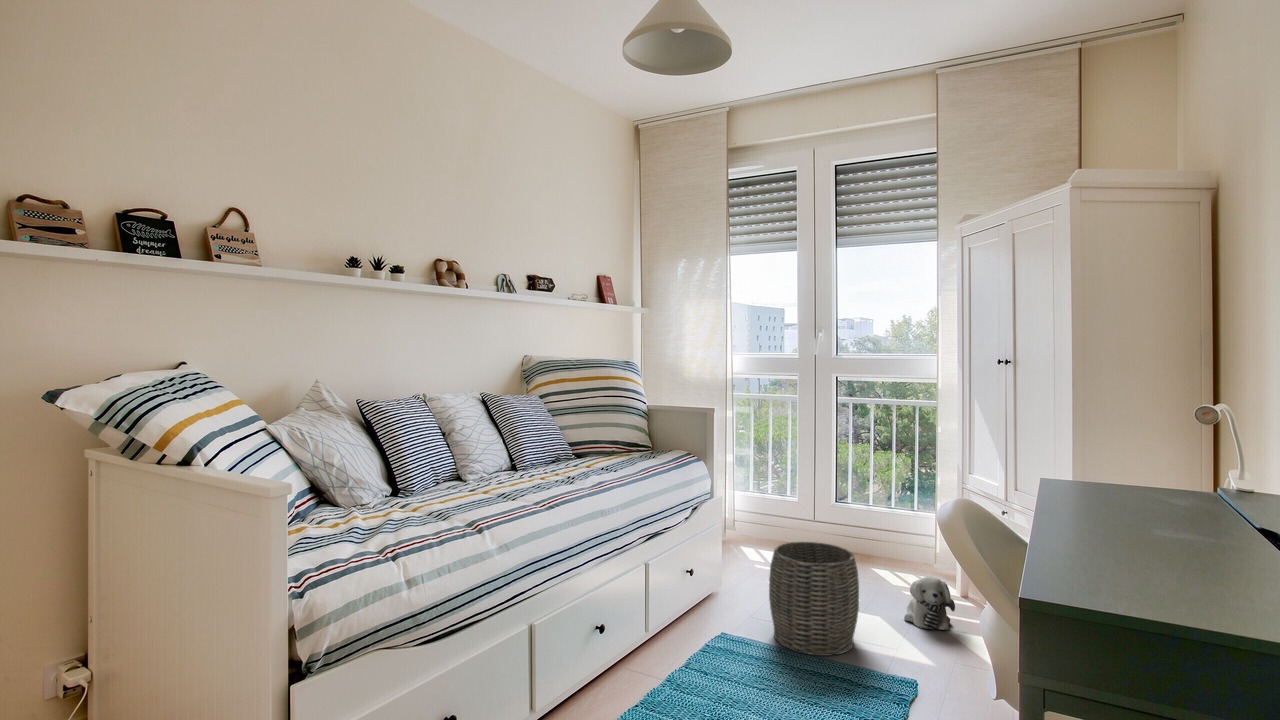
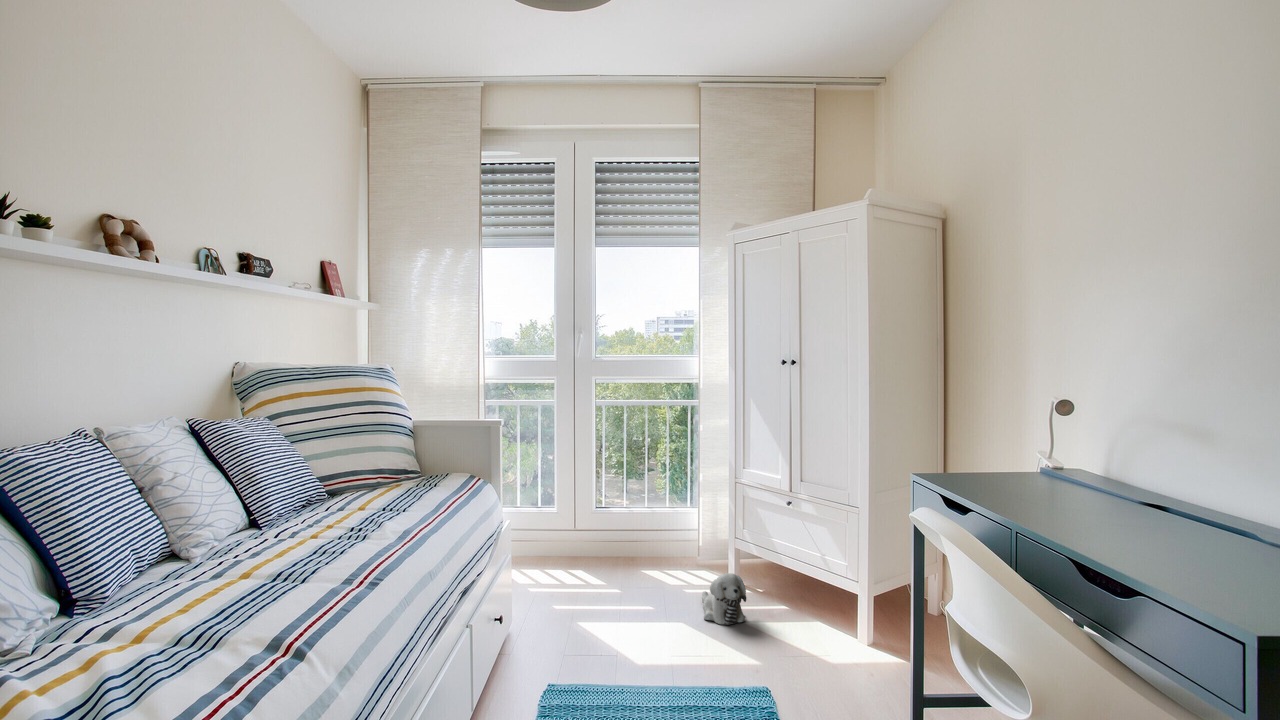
woven basket: present [769,542,859,656] -> none [595,559,687,685]

